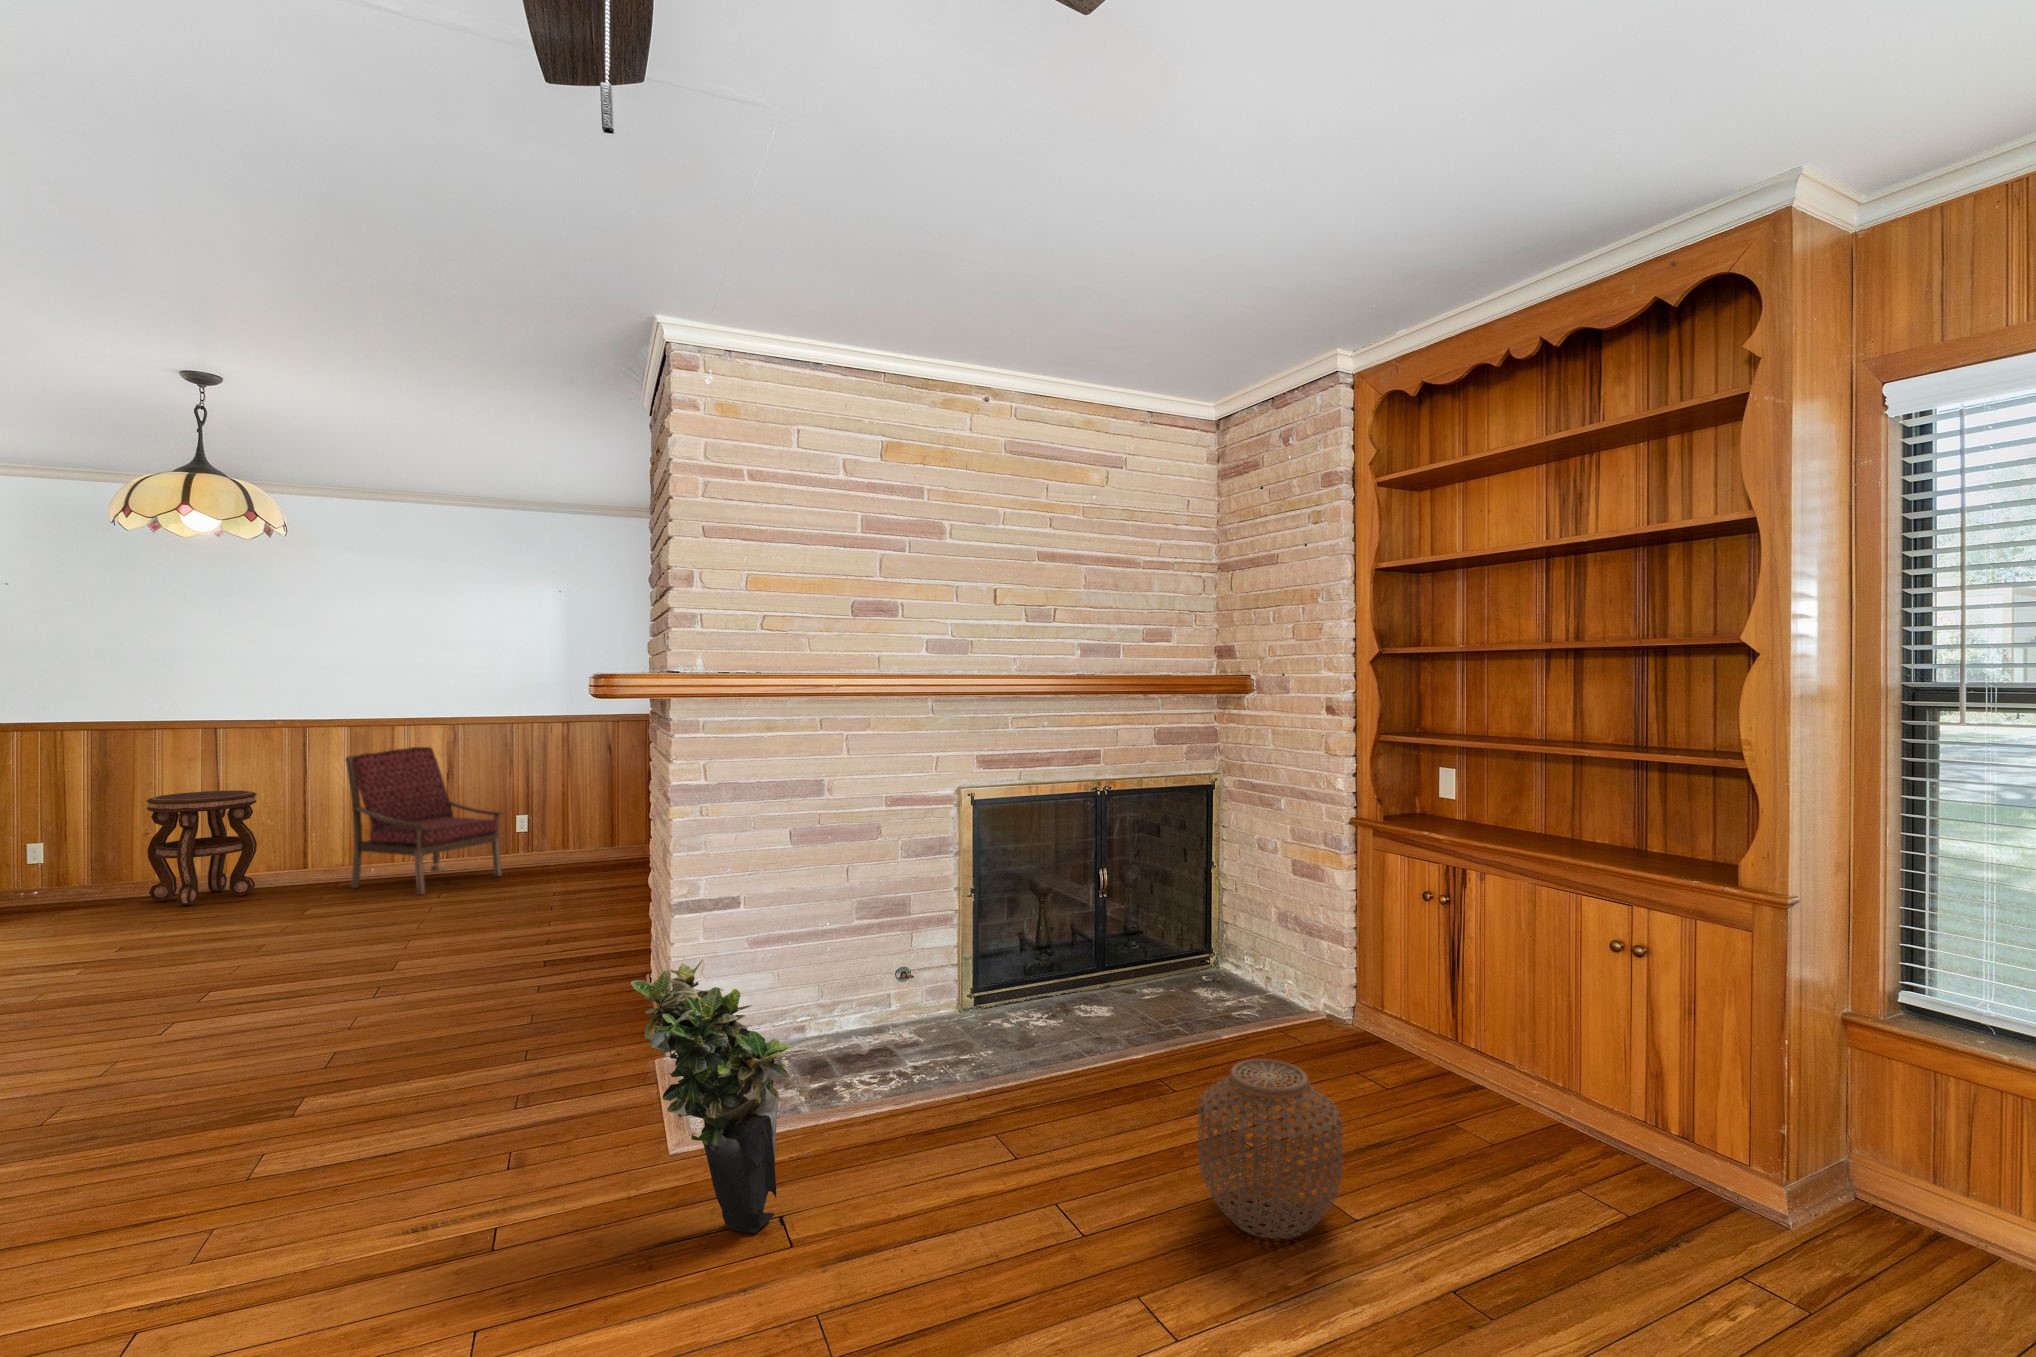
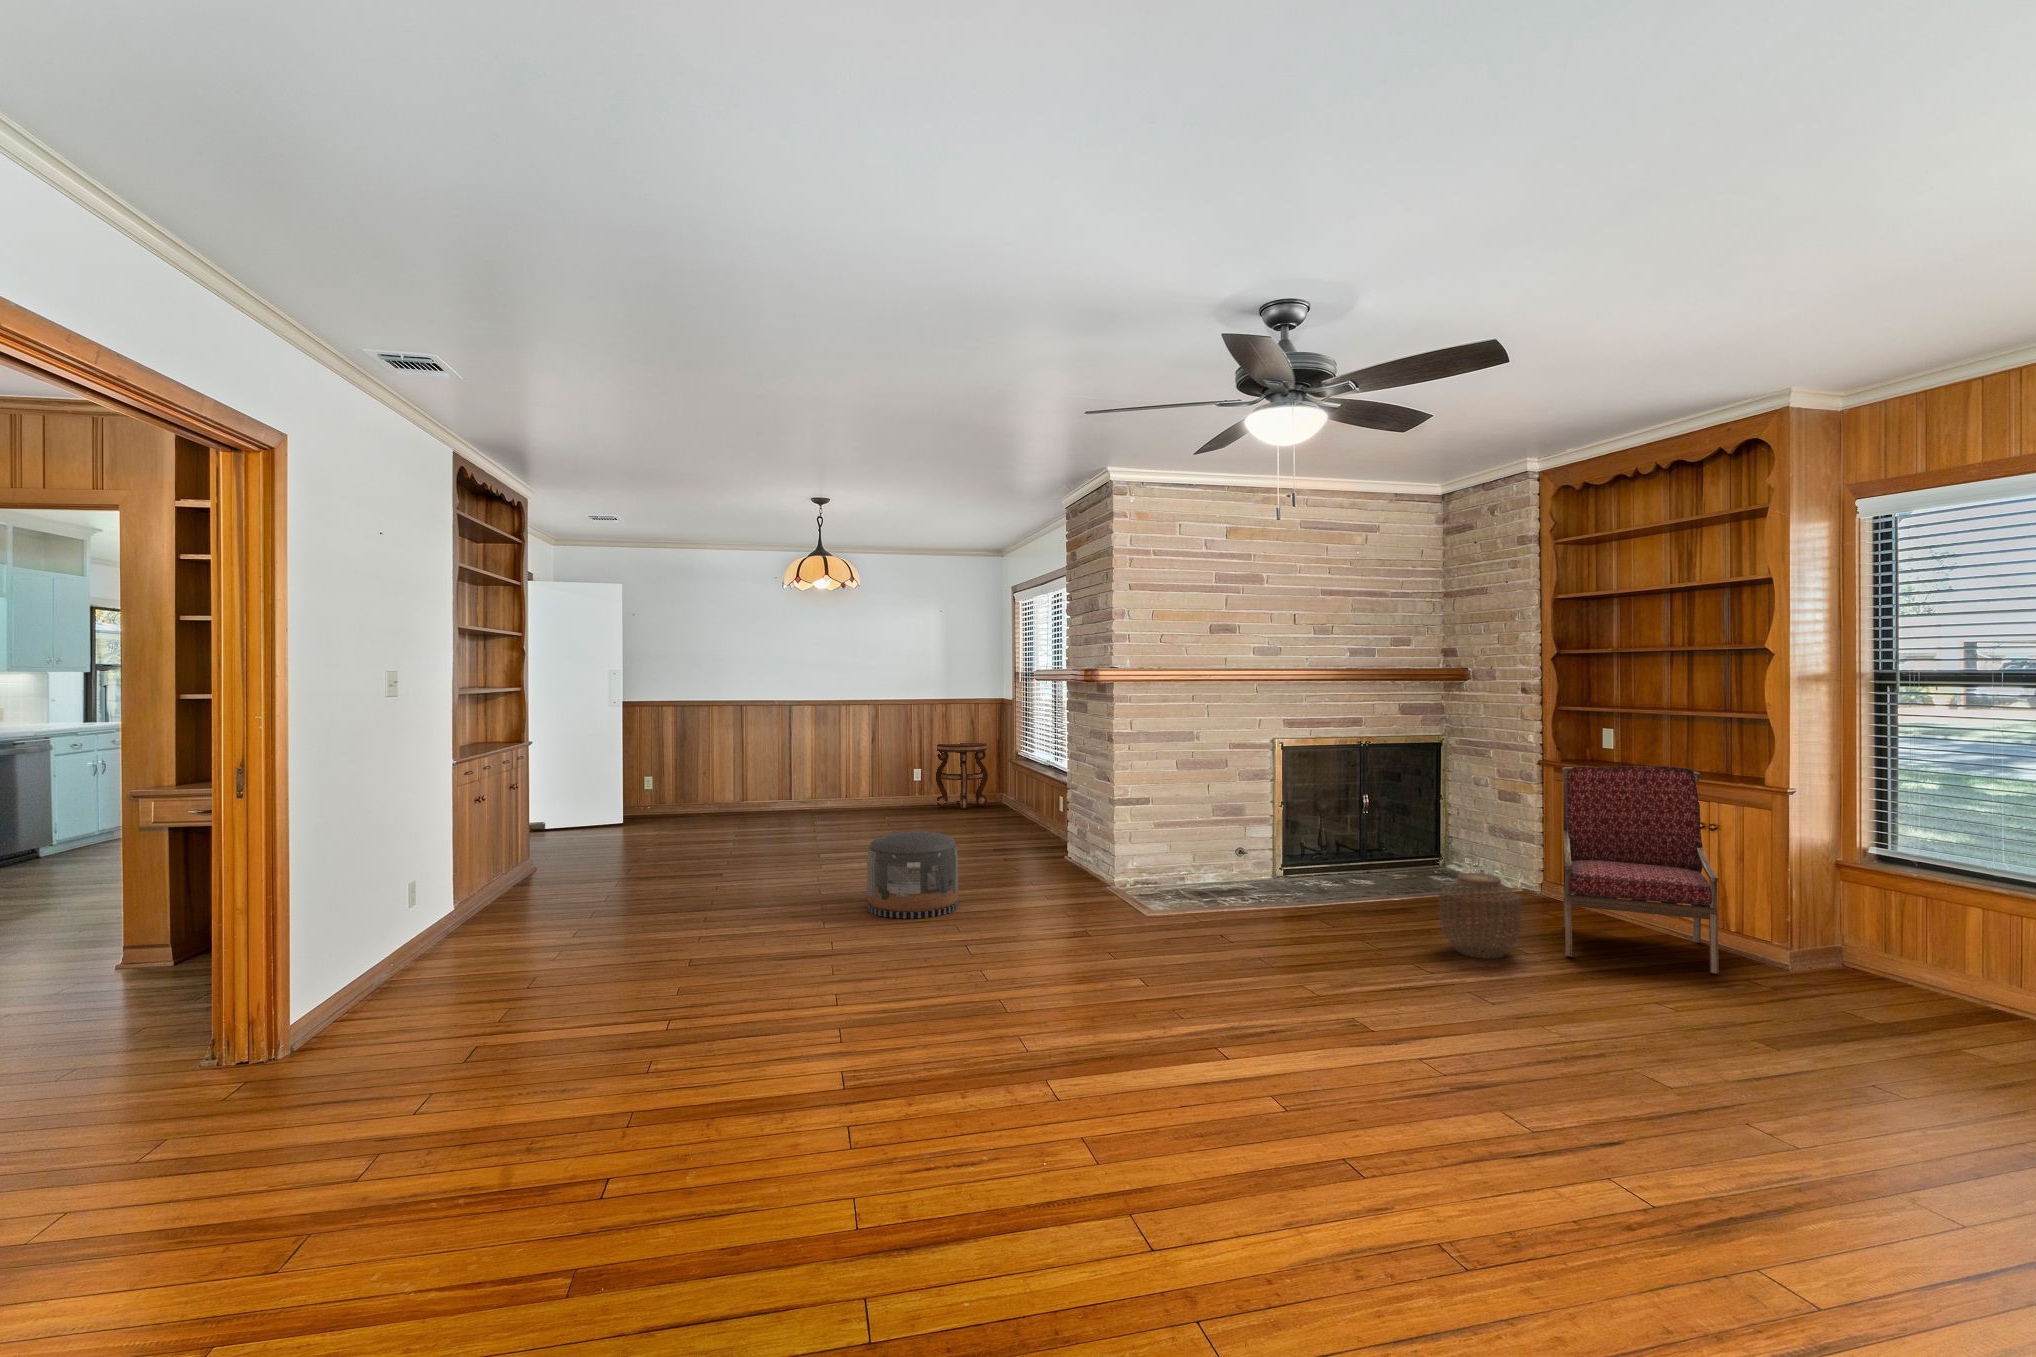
armchair: present [345,747,503,894] -> present [1562,766,1719,974]
side table: present [147,790,257,905] -> present [936,741,988,809]
potted plant: present [631,960,792,1234] -> none [1143,813,1221,943]
pouf: none [98,986,333,1194] -> present [867,831,958,919]

